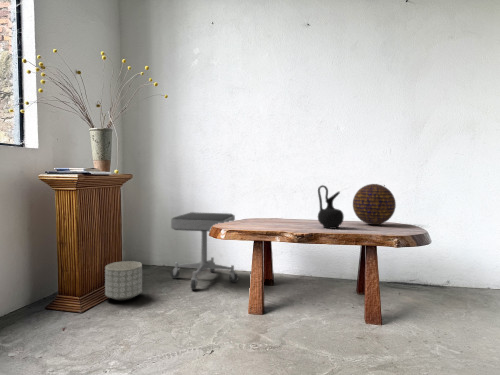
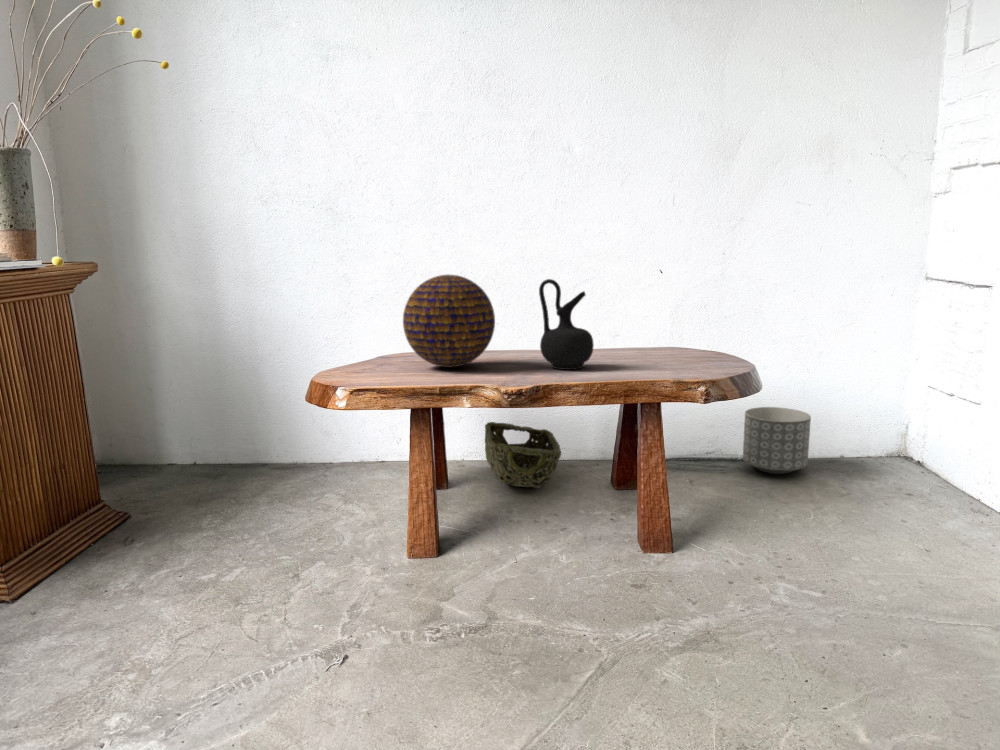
decorative orb: present [353,184,396,225] -> present [403,275,495,367]
stool: present [171,212,238,290] -> none [208,343,370,515]
woven basket: none [294,256,331,289] -> present [485,422,561,488]
planter: present [105,261,142,301] -> present [743,407,811,474]

